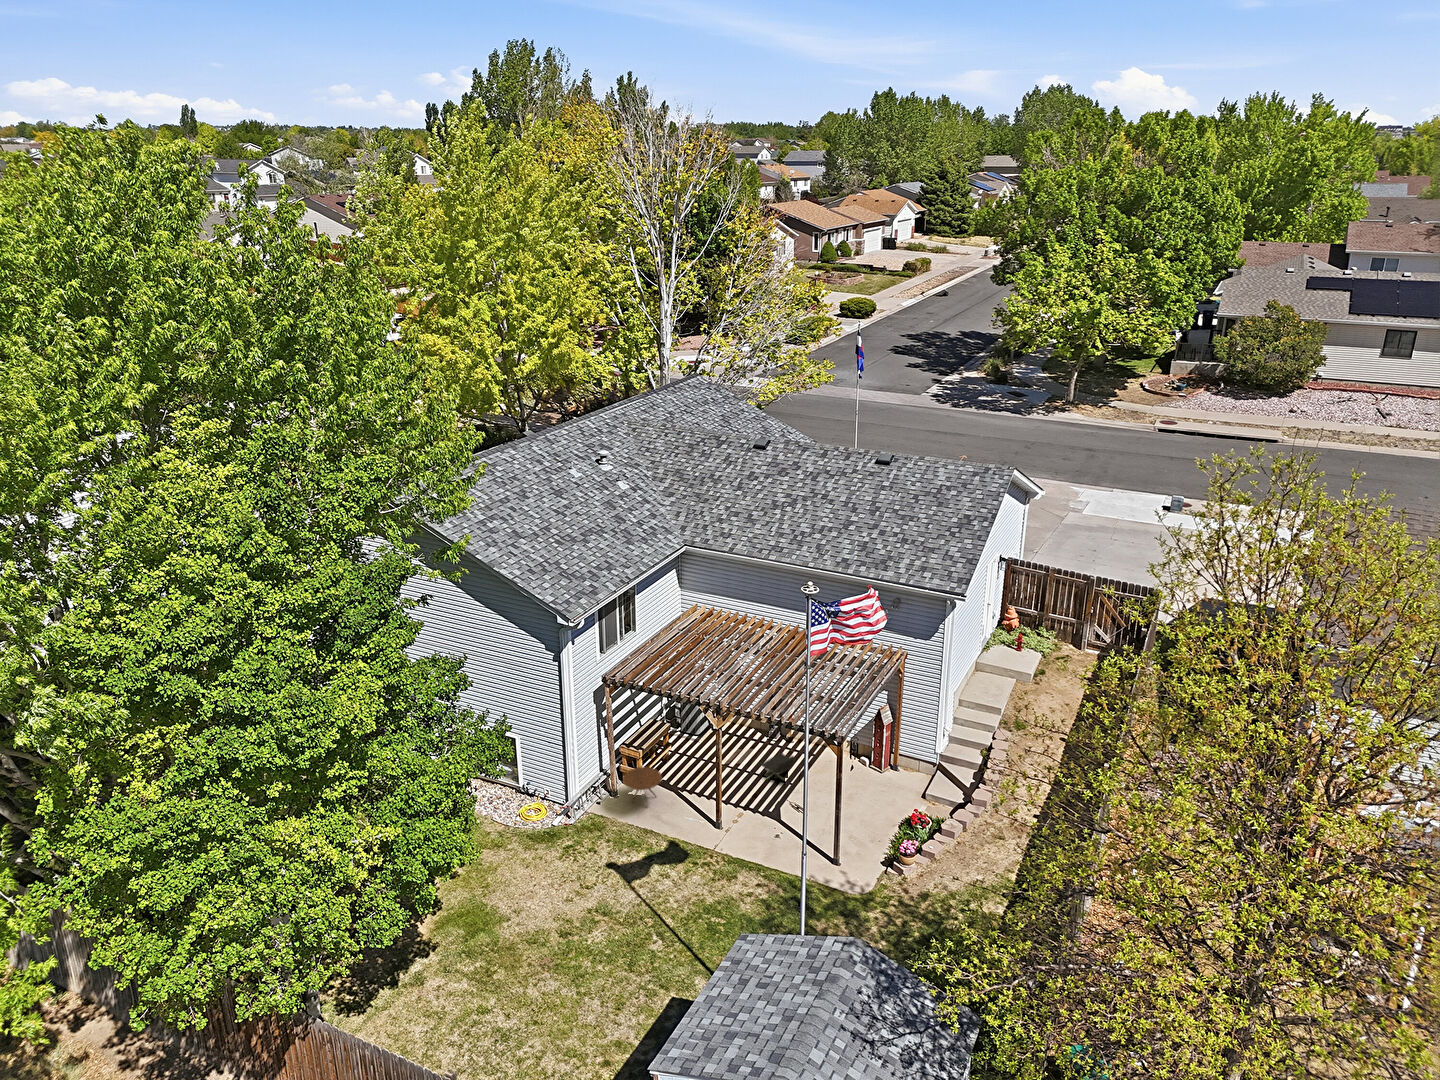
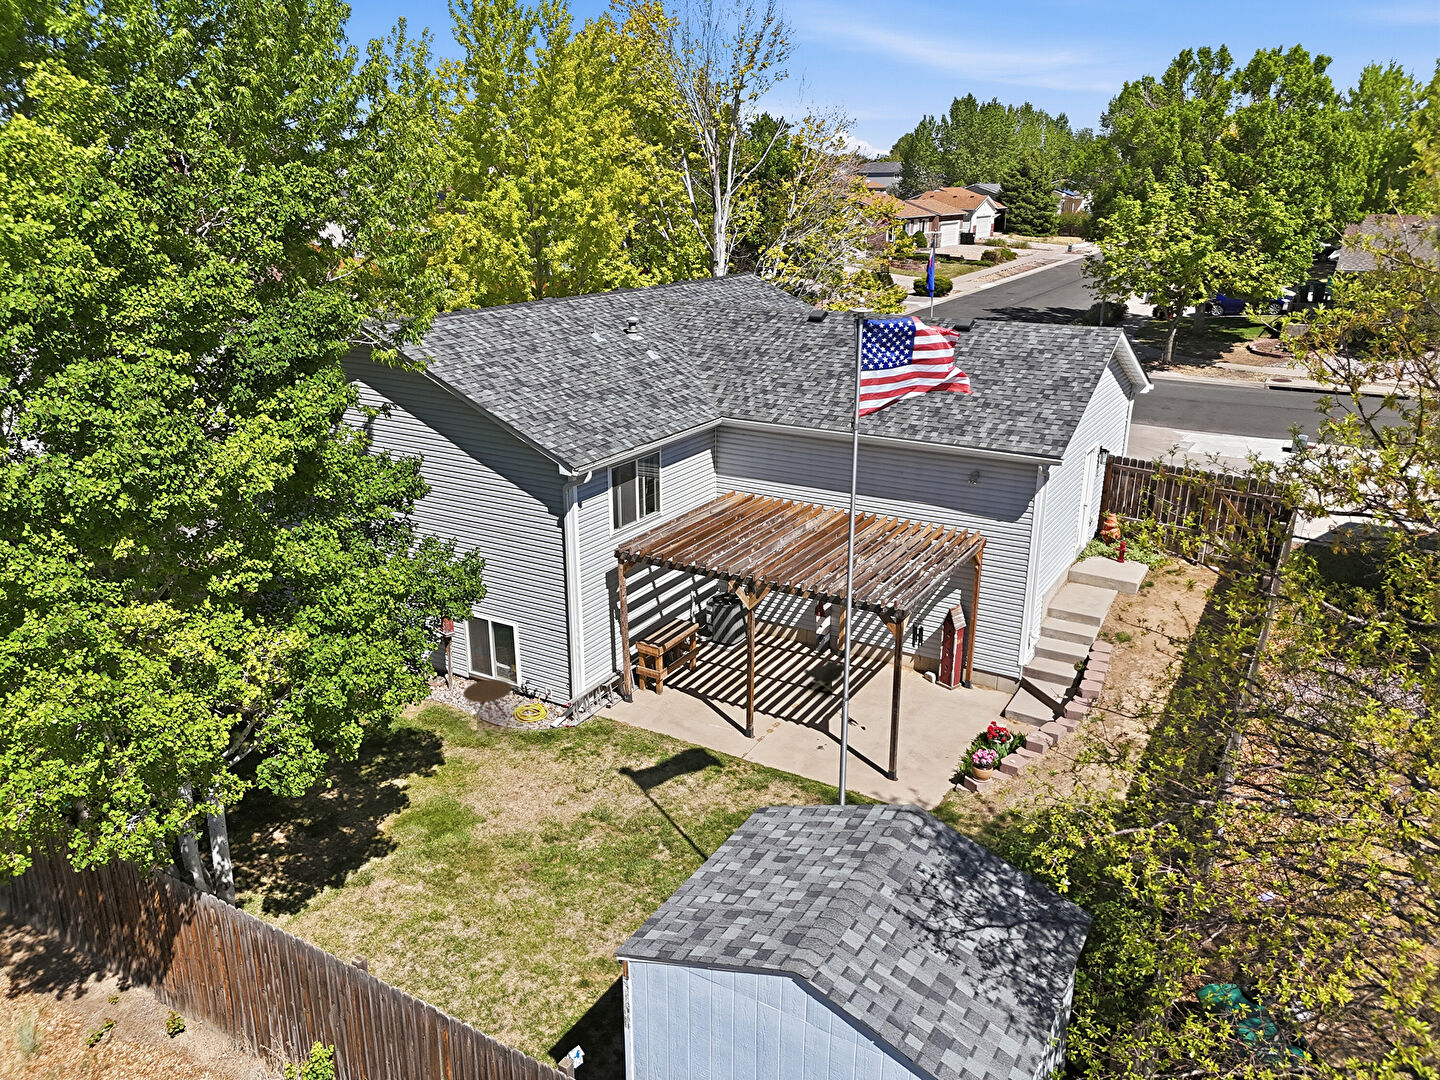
round table: present [623,767,662,801] -> present [463,680,511,719]

